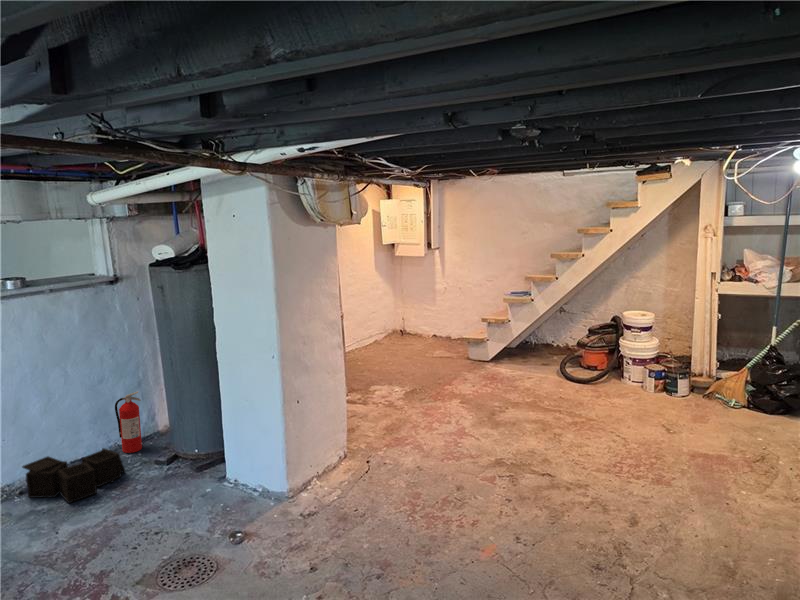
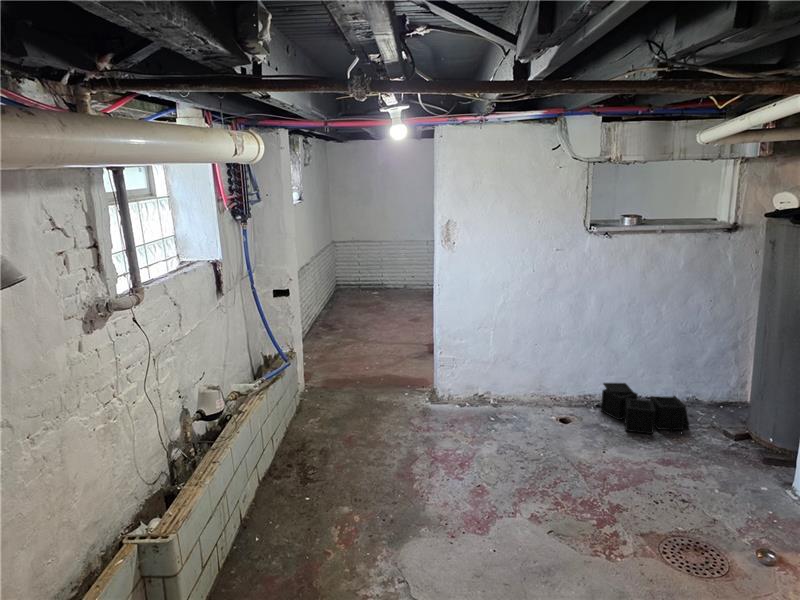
fire extinguisher: present [115,392,142,453] -> none [698,352,730,413]

